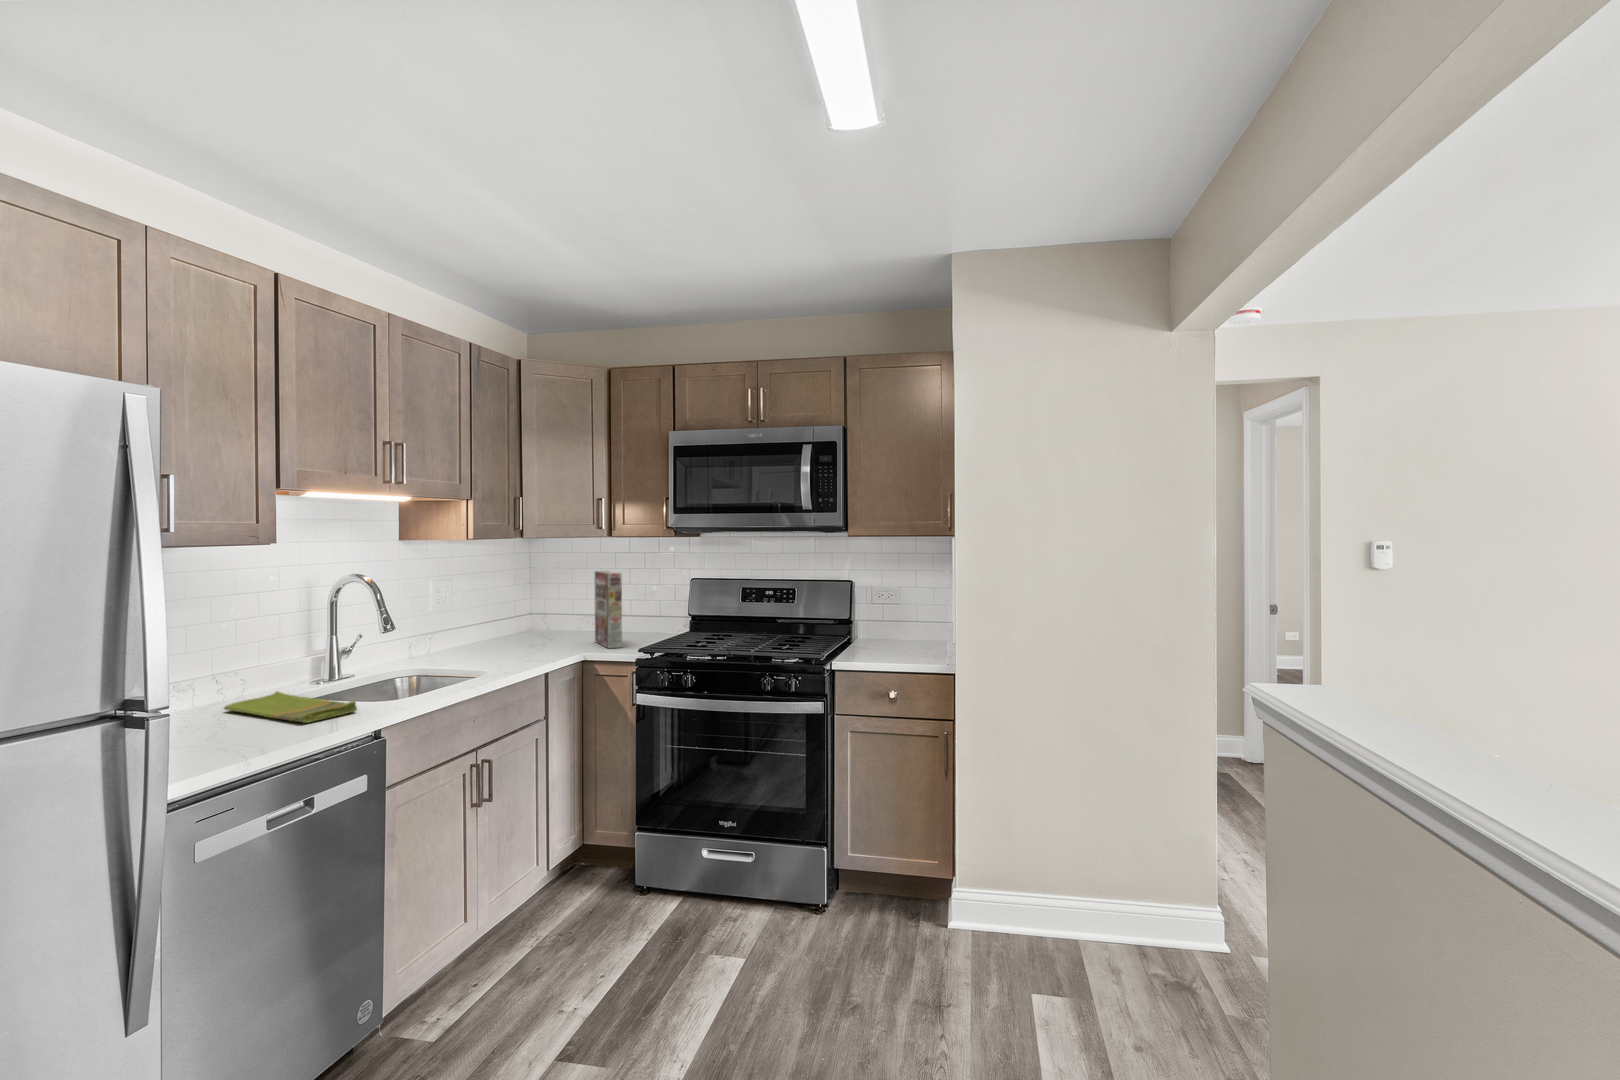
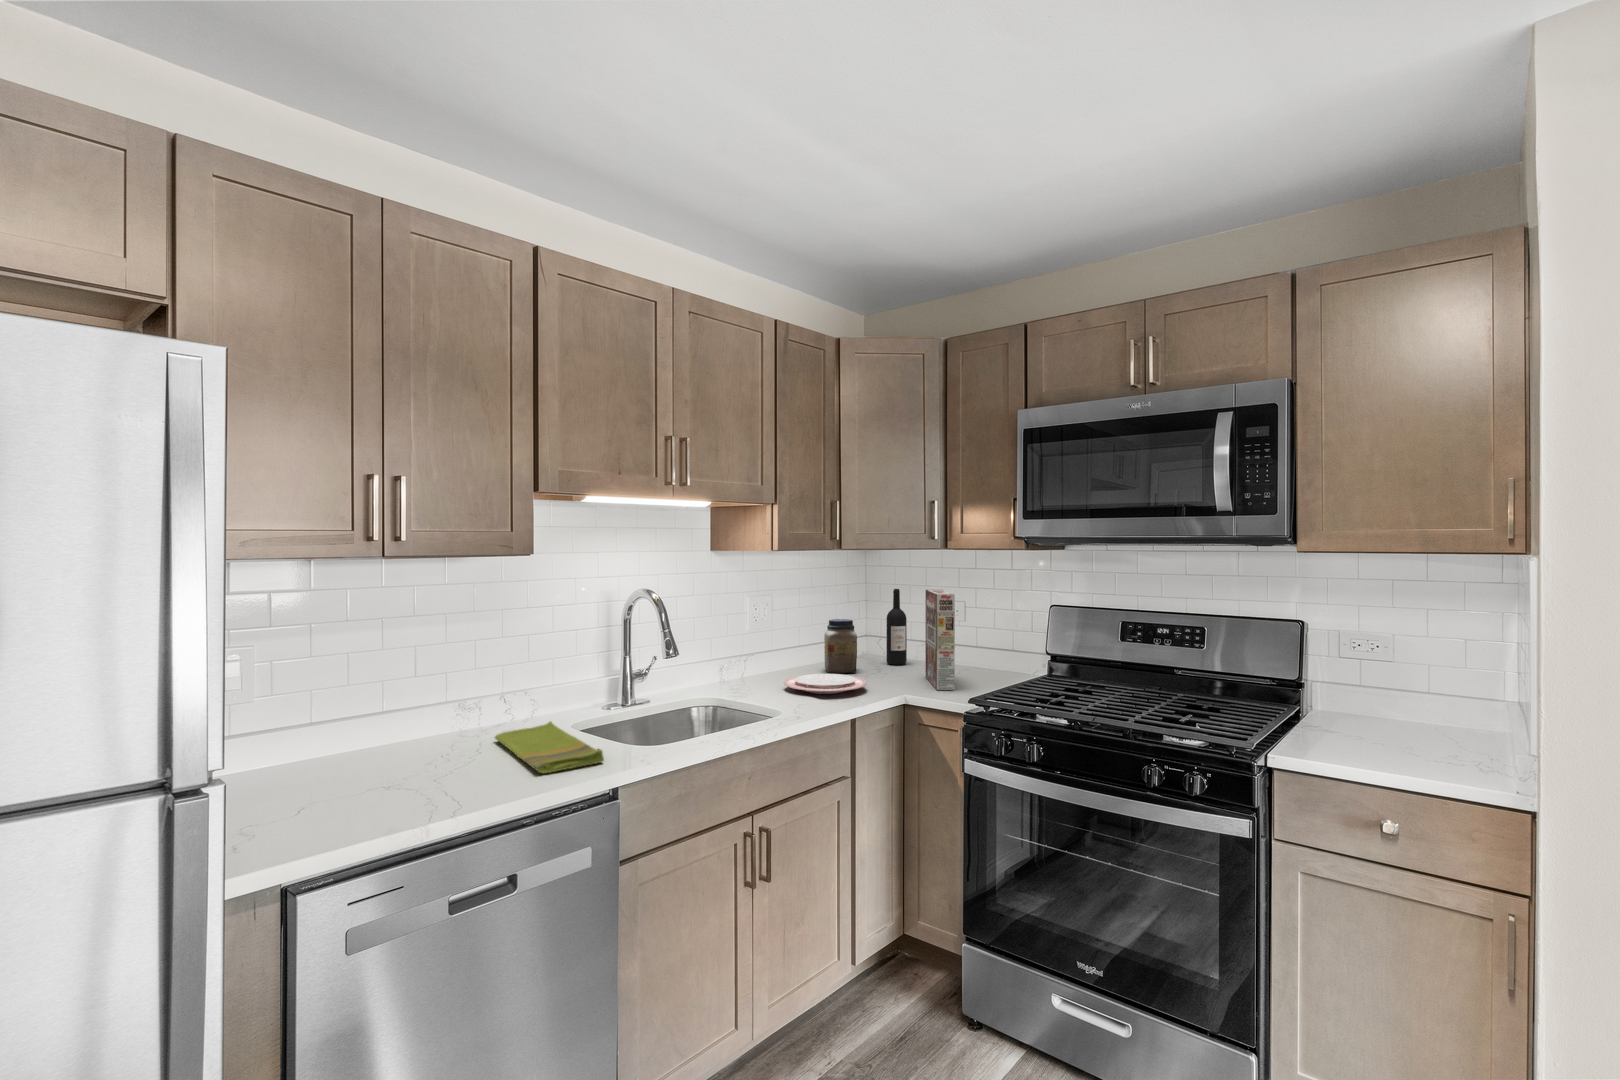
wine bottle: none [557,573,574,636] -> present [886,589,907,665]
jar: none [504,599,535,645] -> present [824,619,857,673]
plate: none [477,643,551,658] -> present [784,674,867,694]

